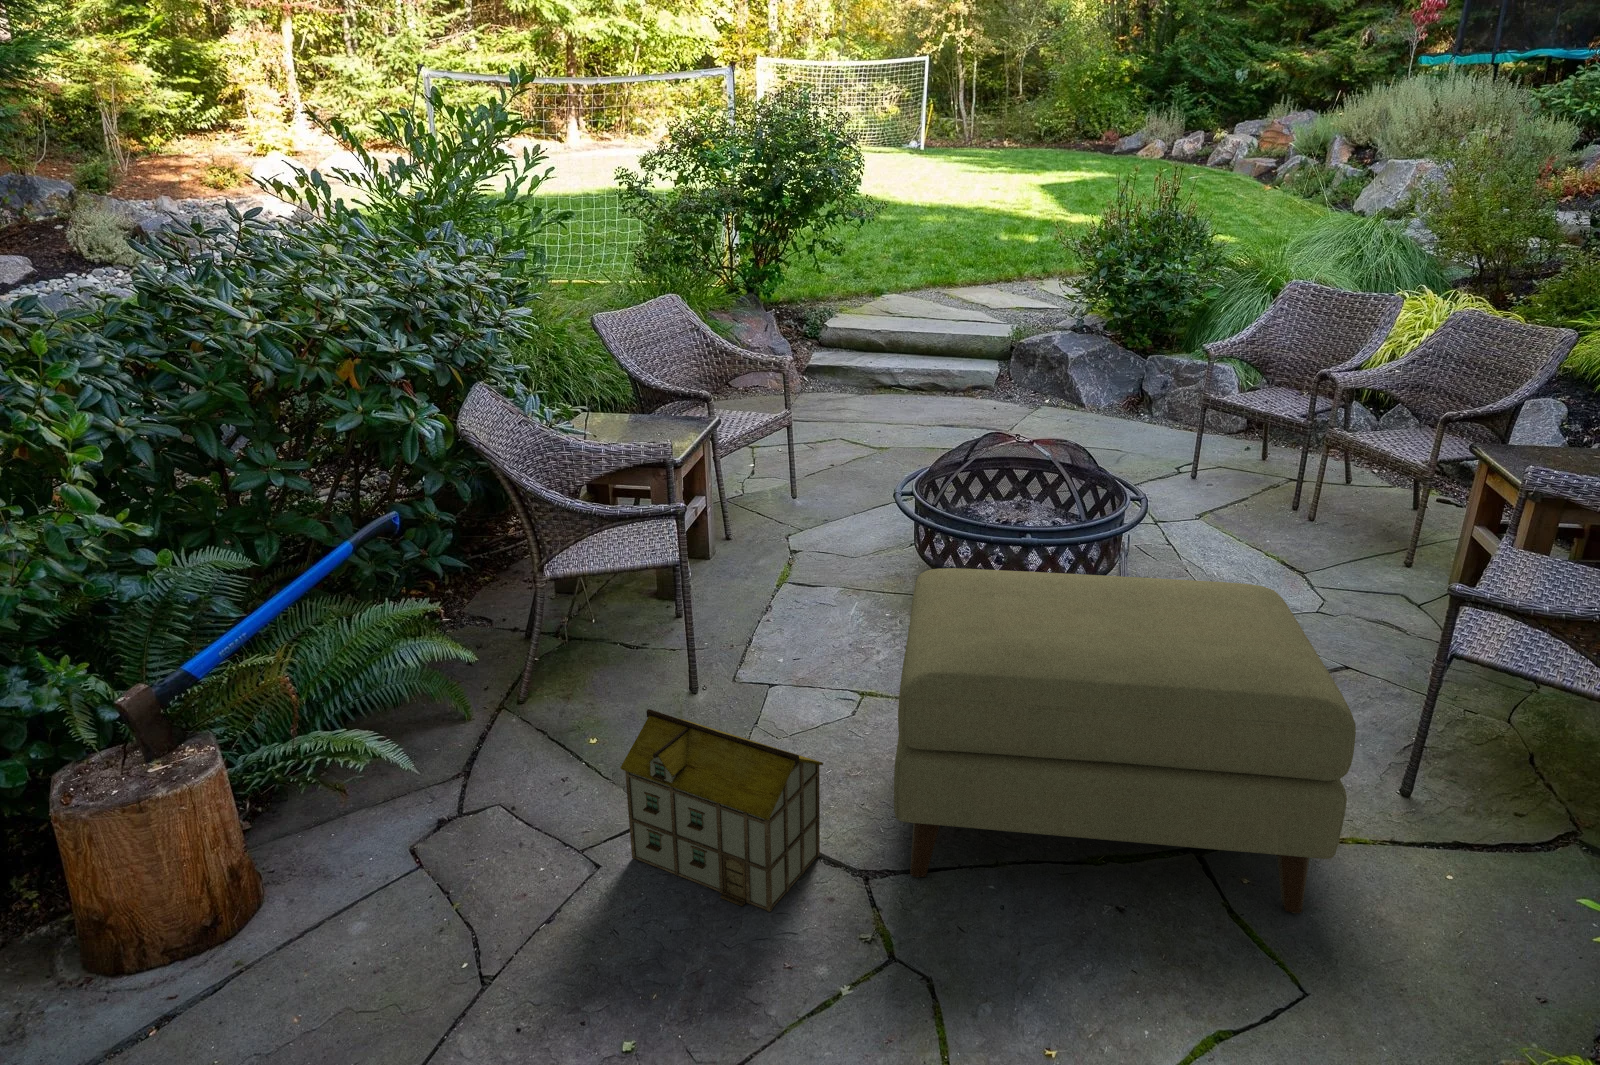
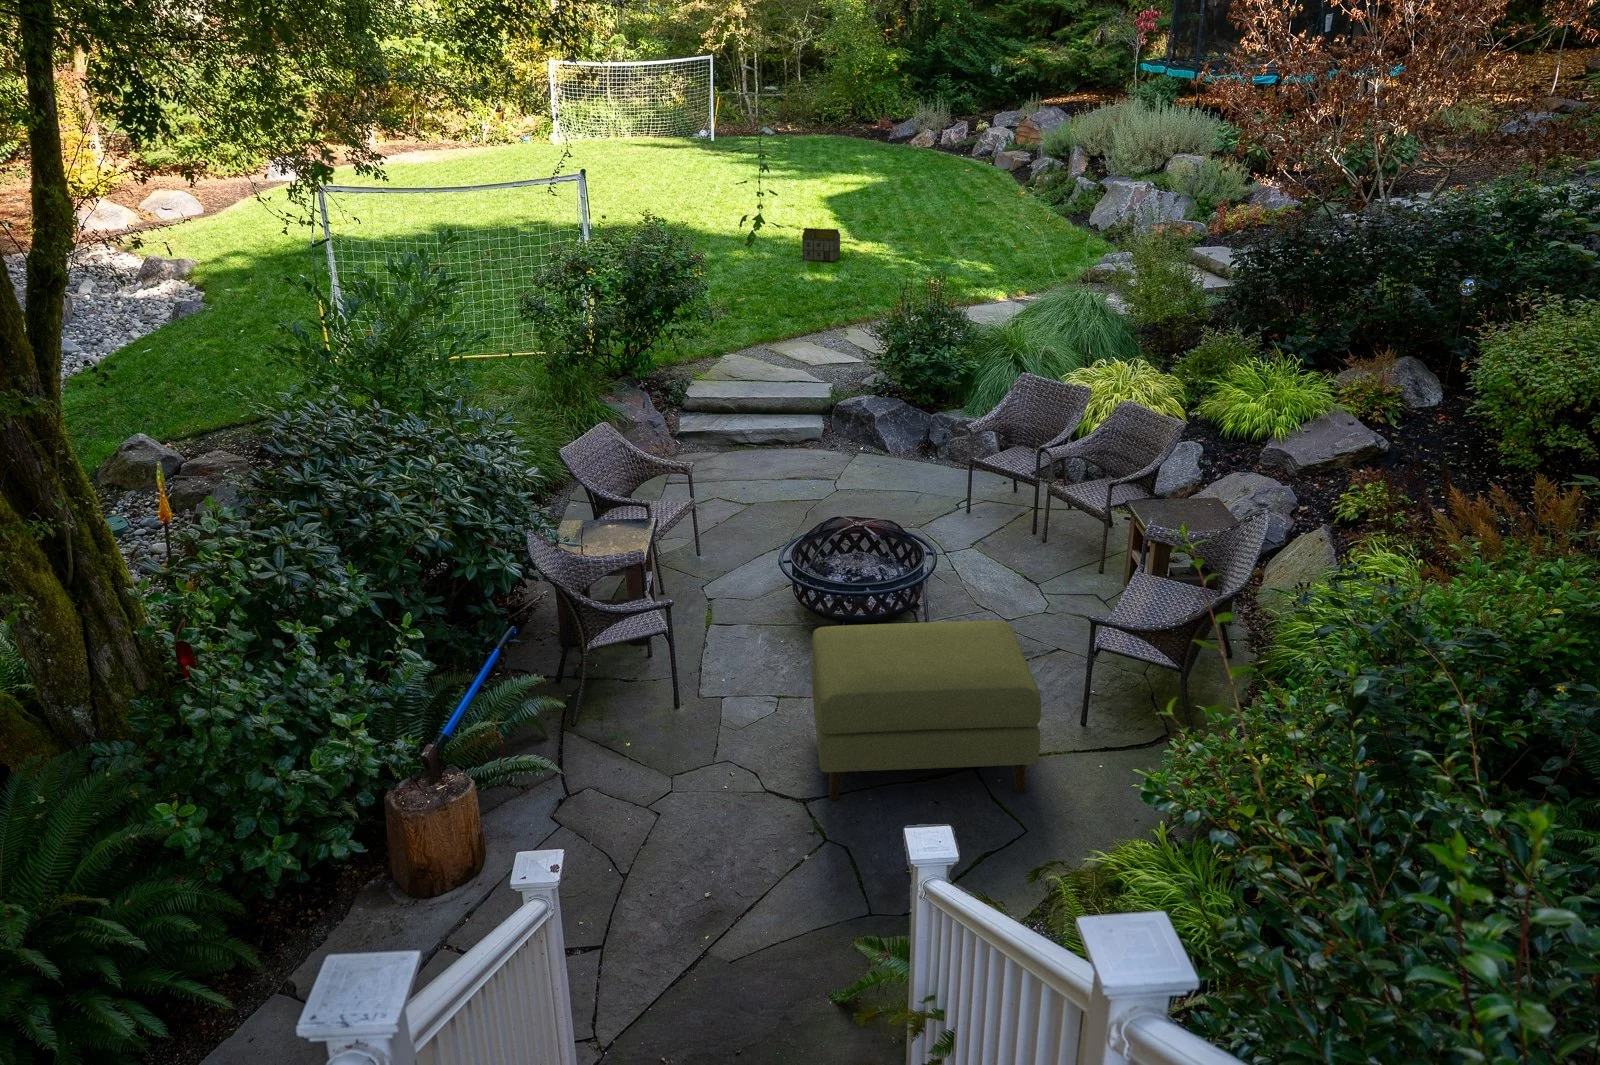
toy house: present [621,709,823,912] -> present [802,228,841,261]

